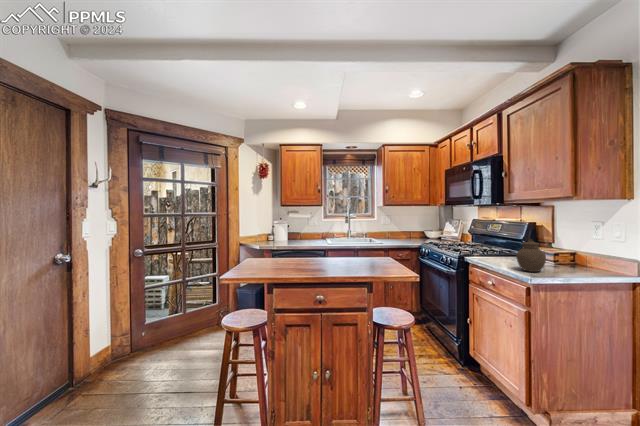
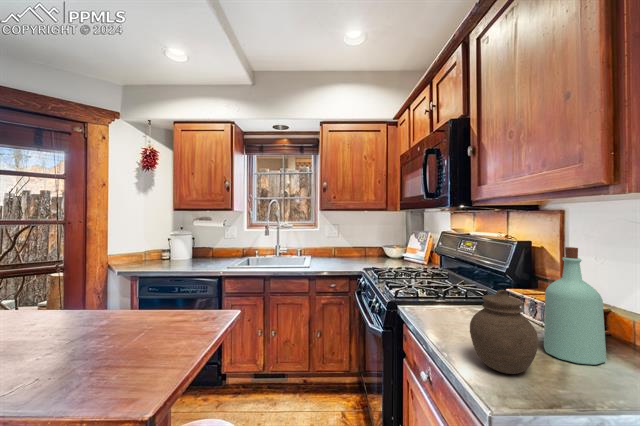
bottle: none [546,222,573,269] -> present [544,247,606,365]

